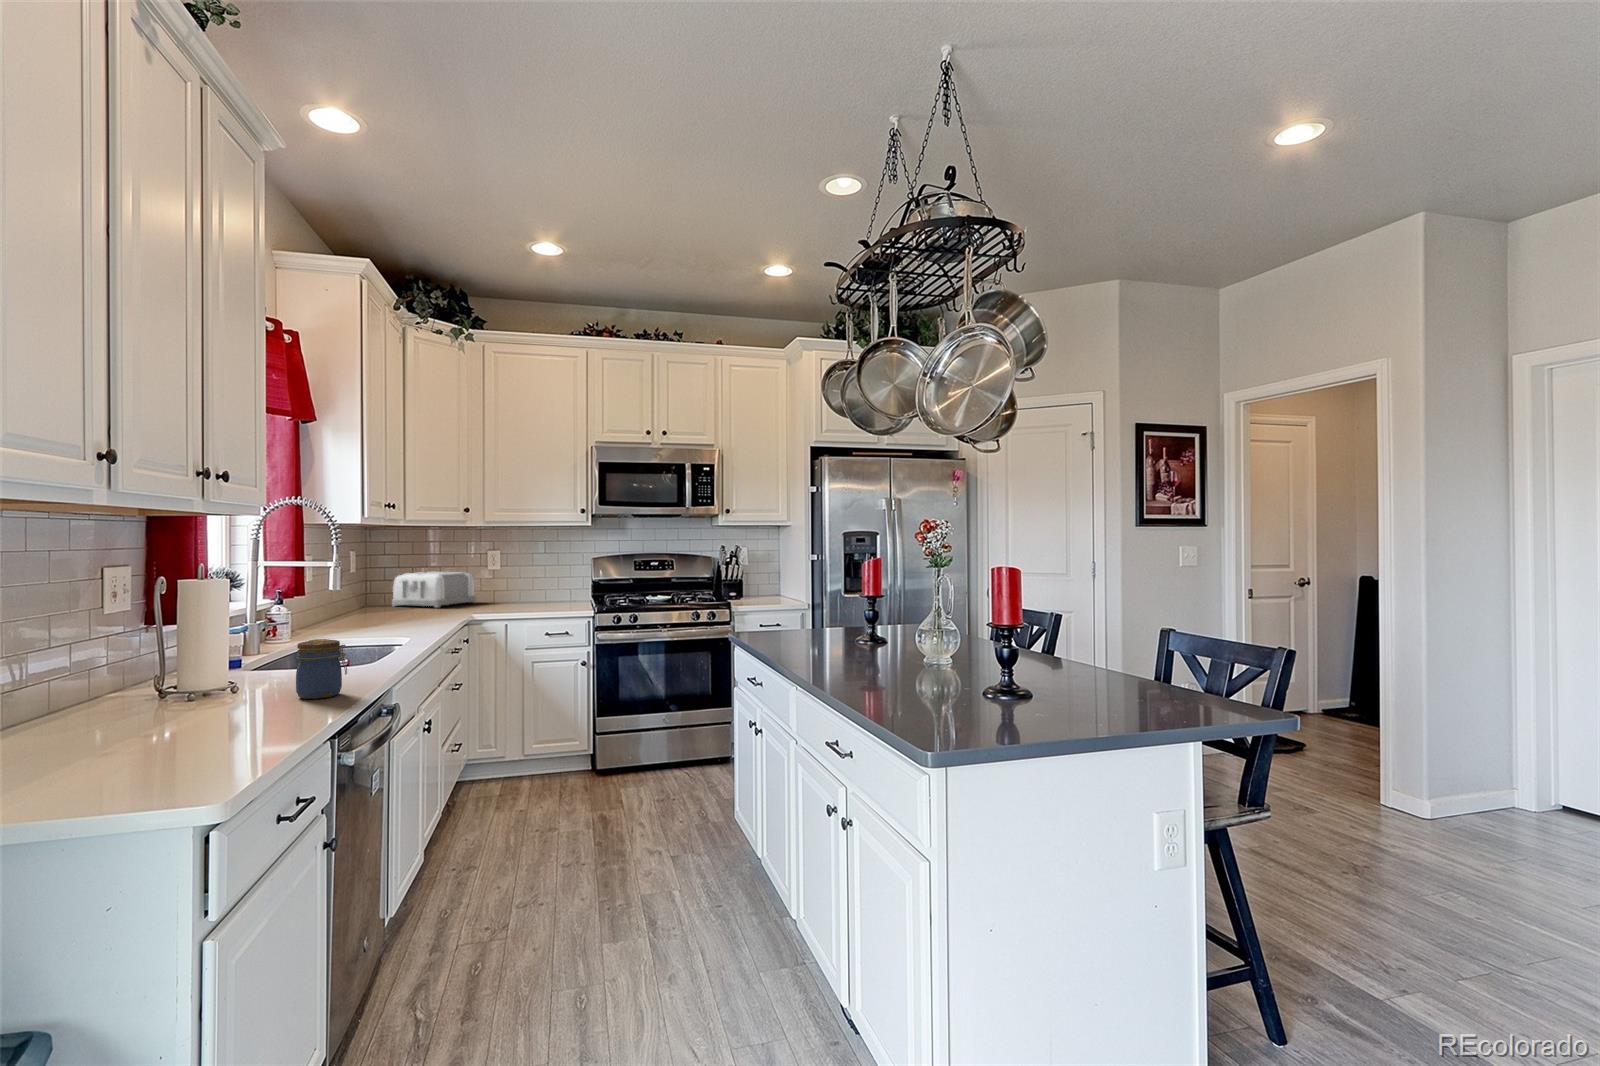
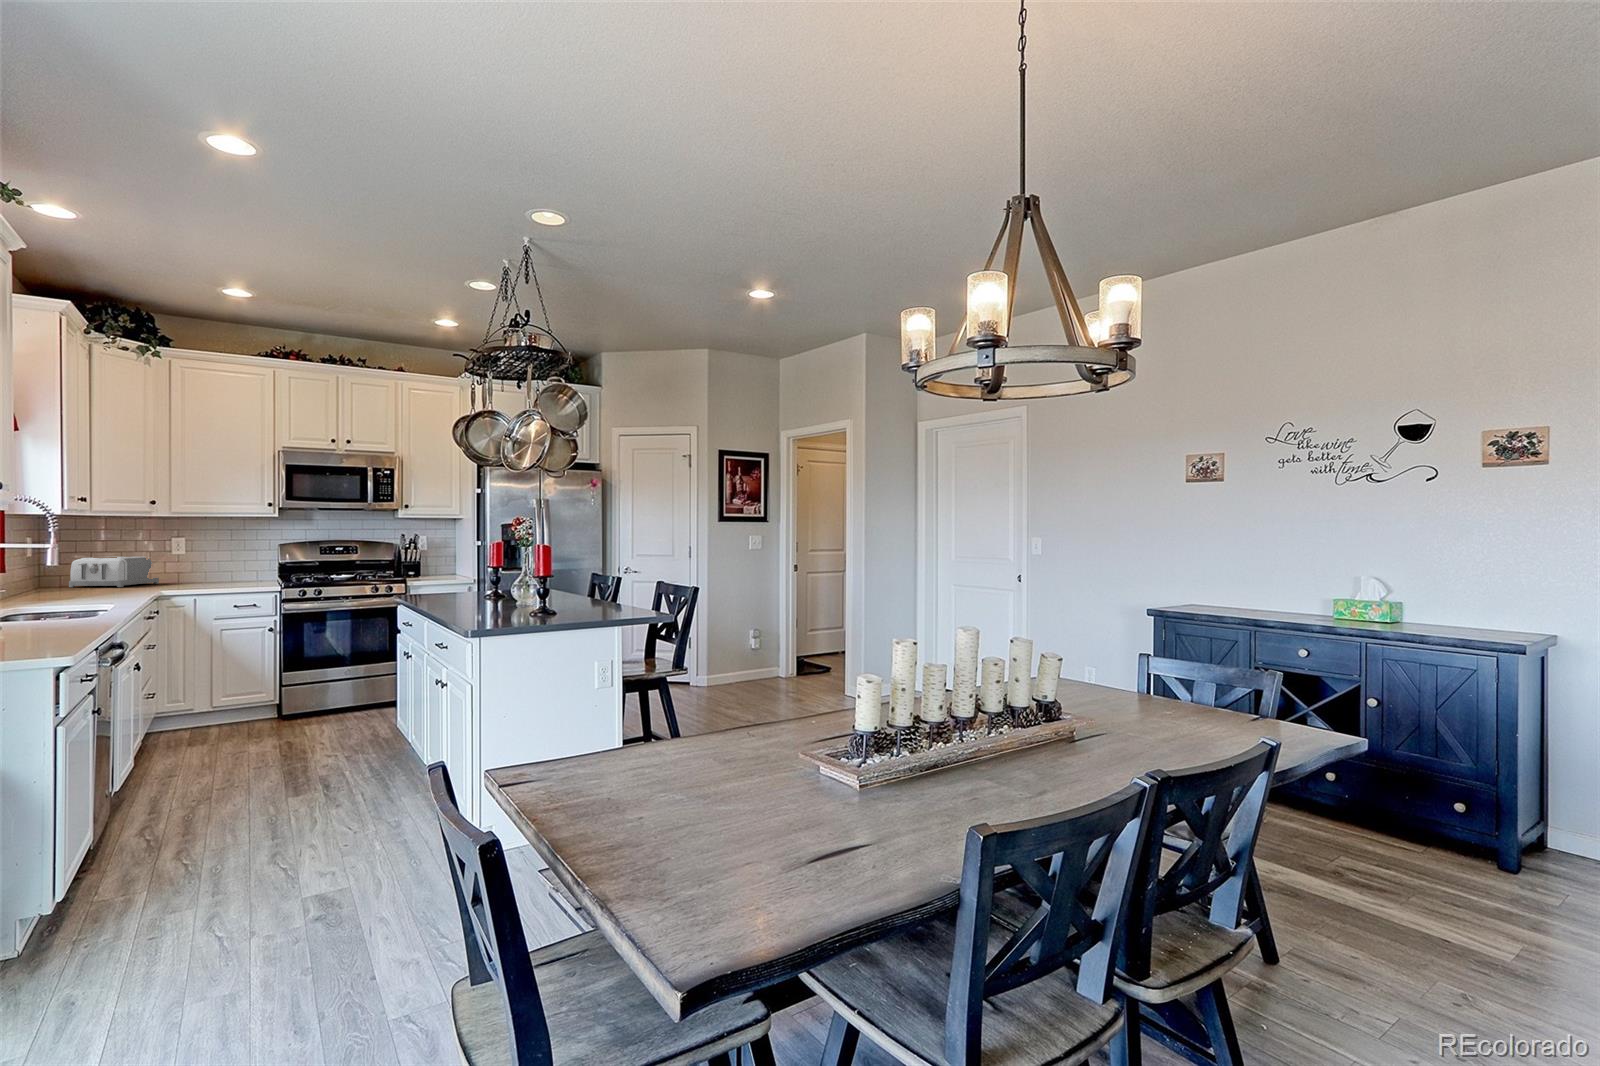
jar: present [296,639,347,699] -> none [40,593,83,634]

